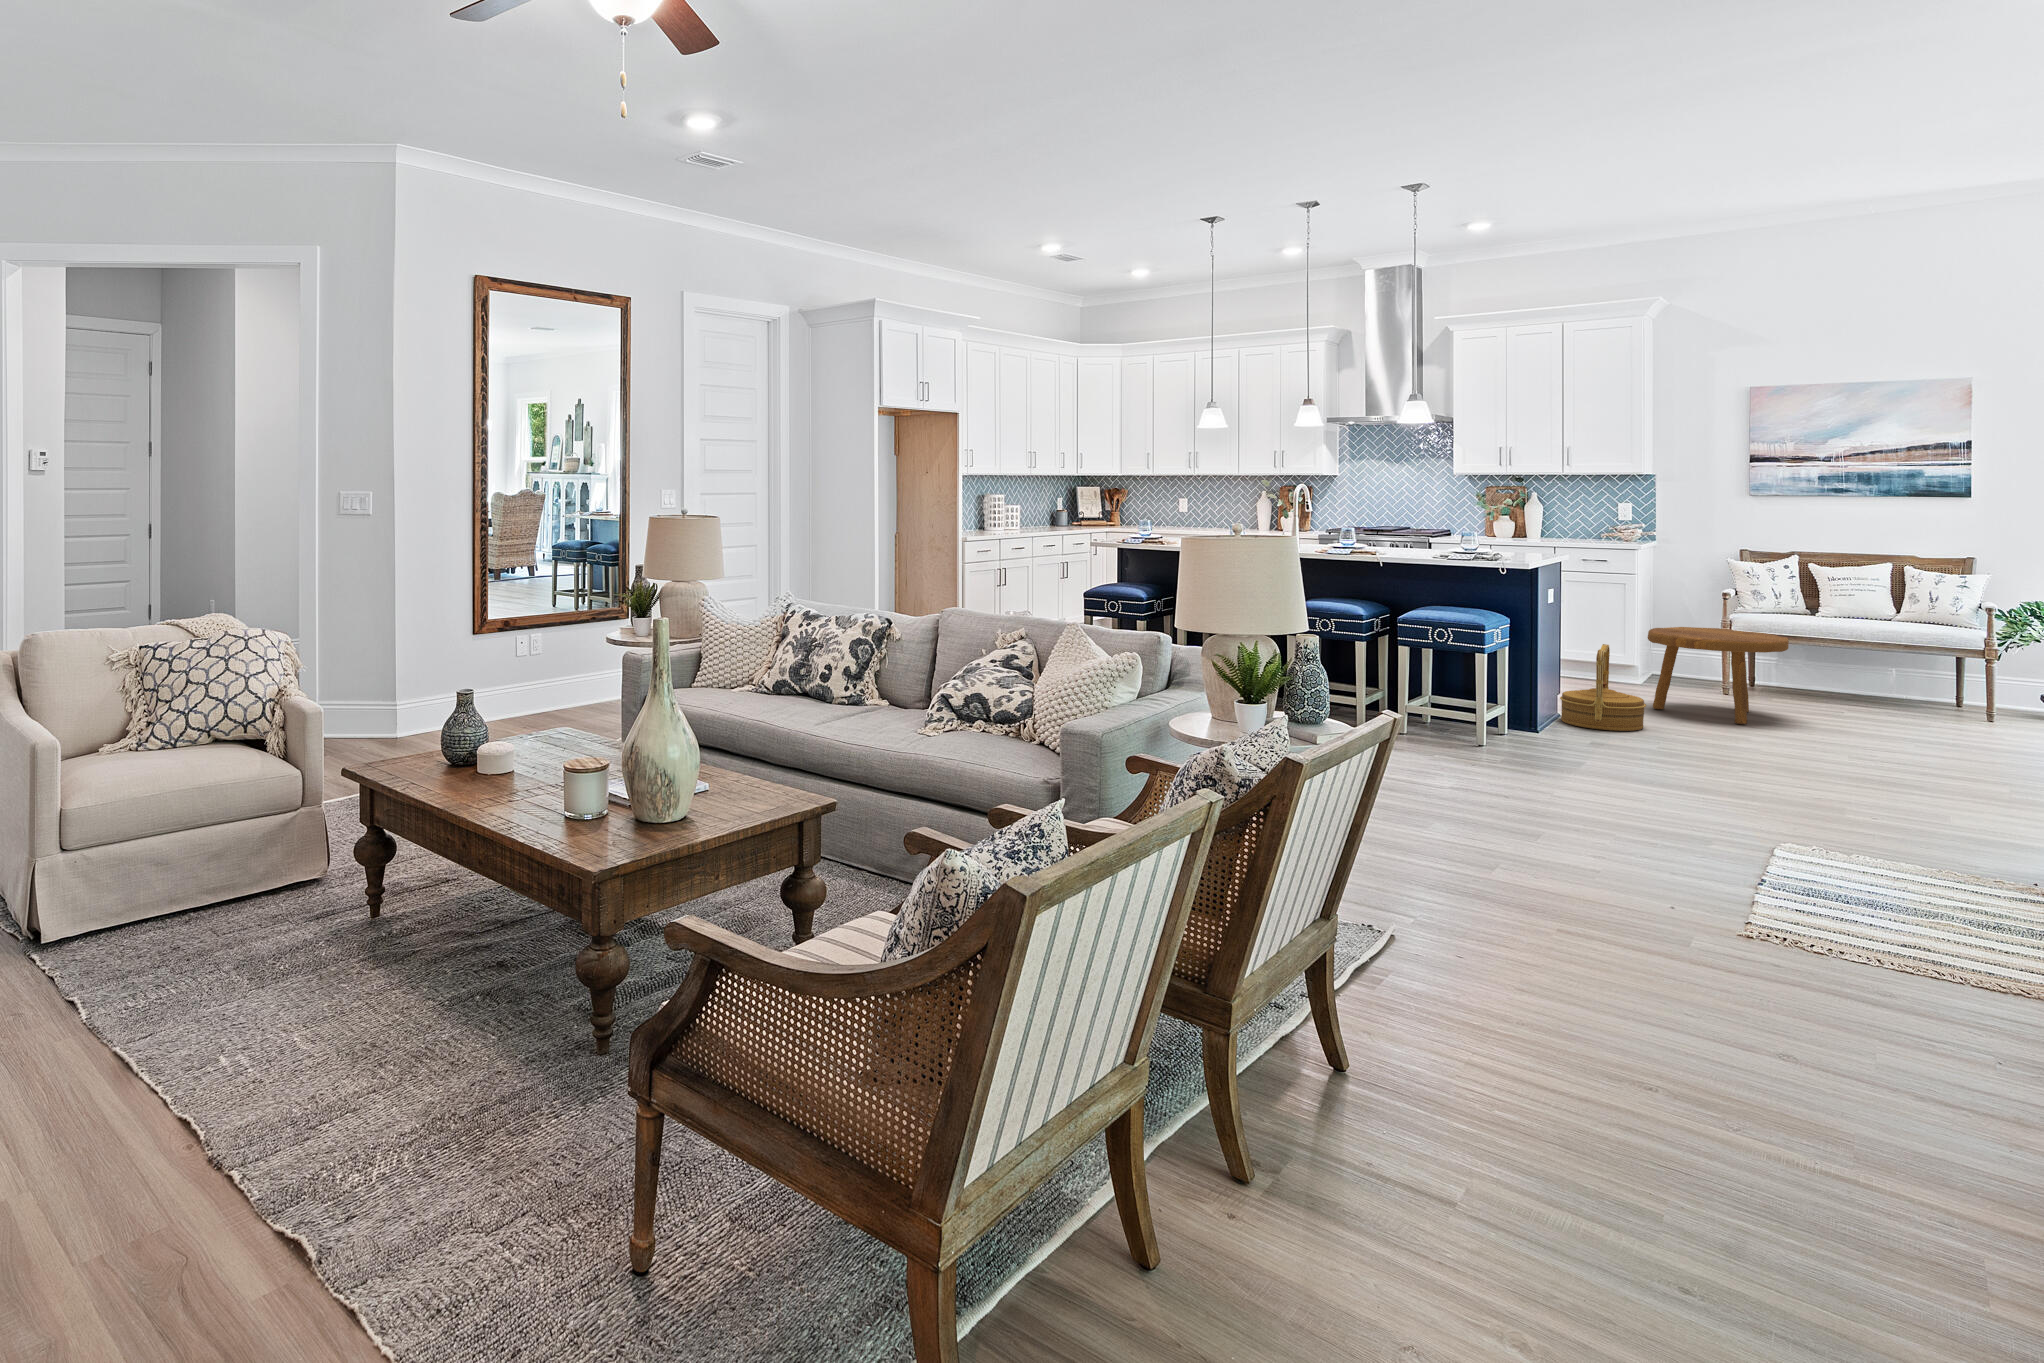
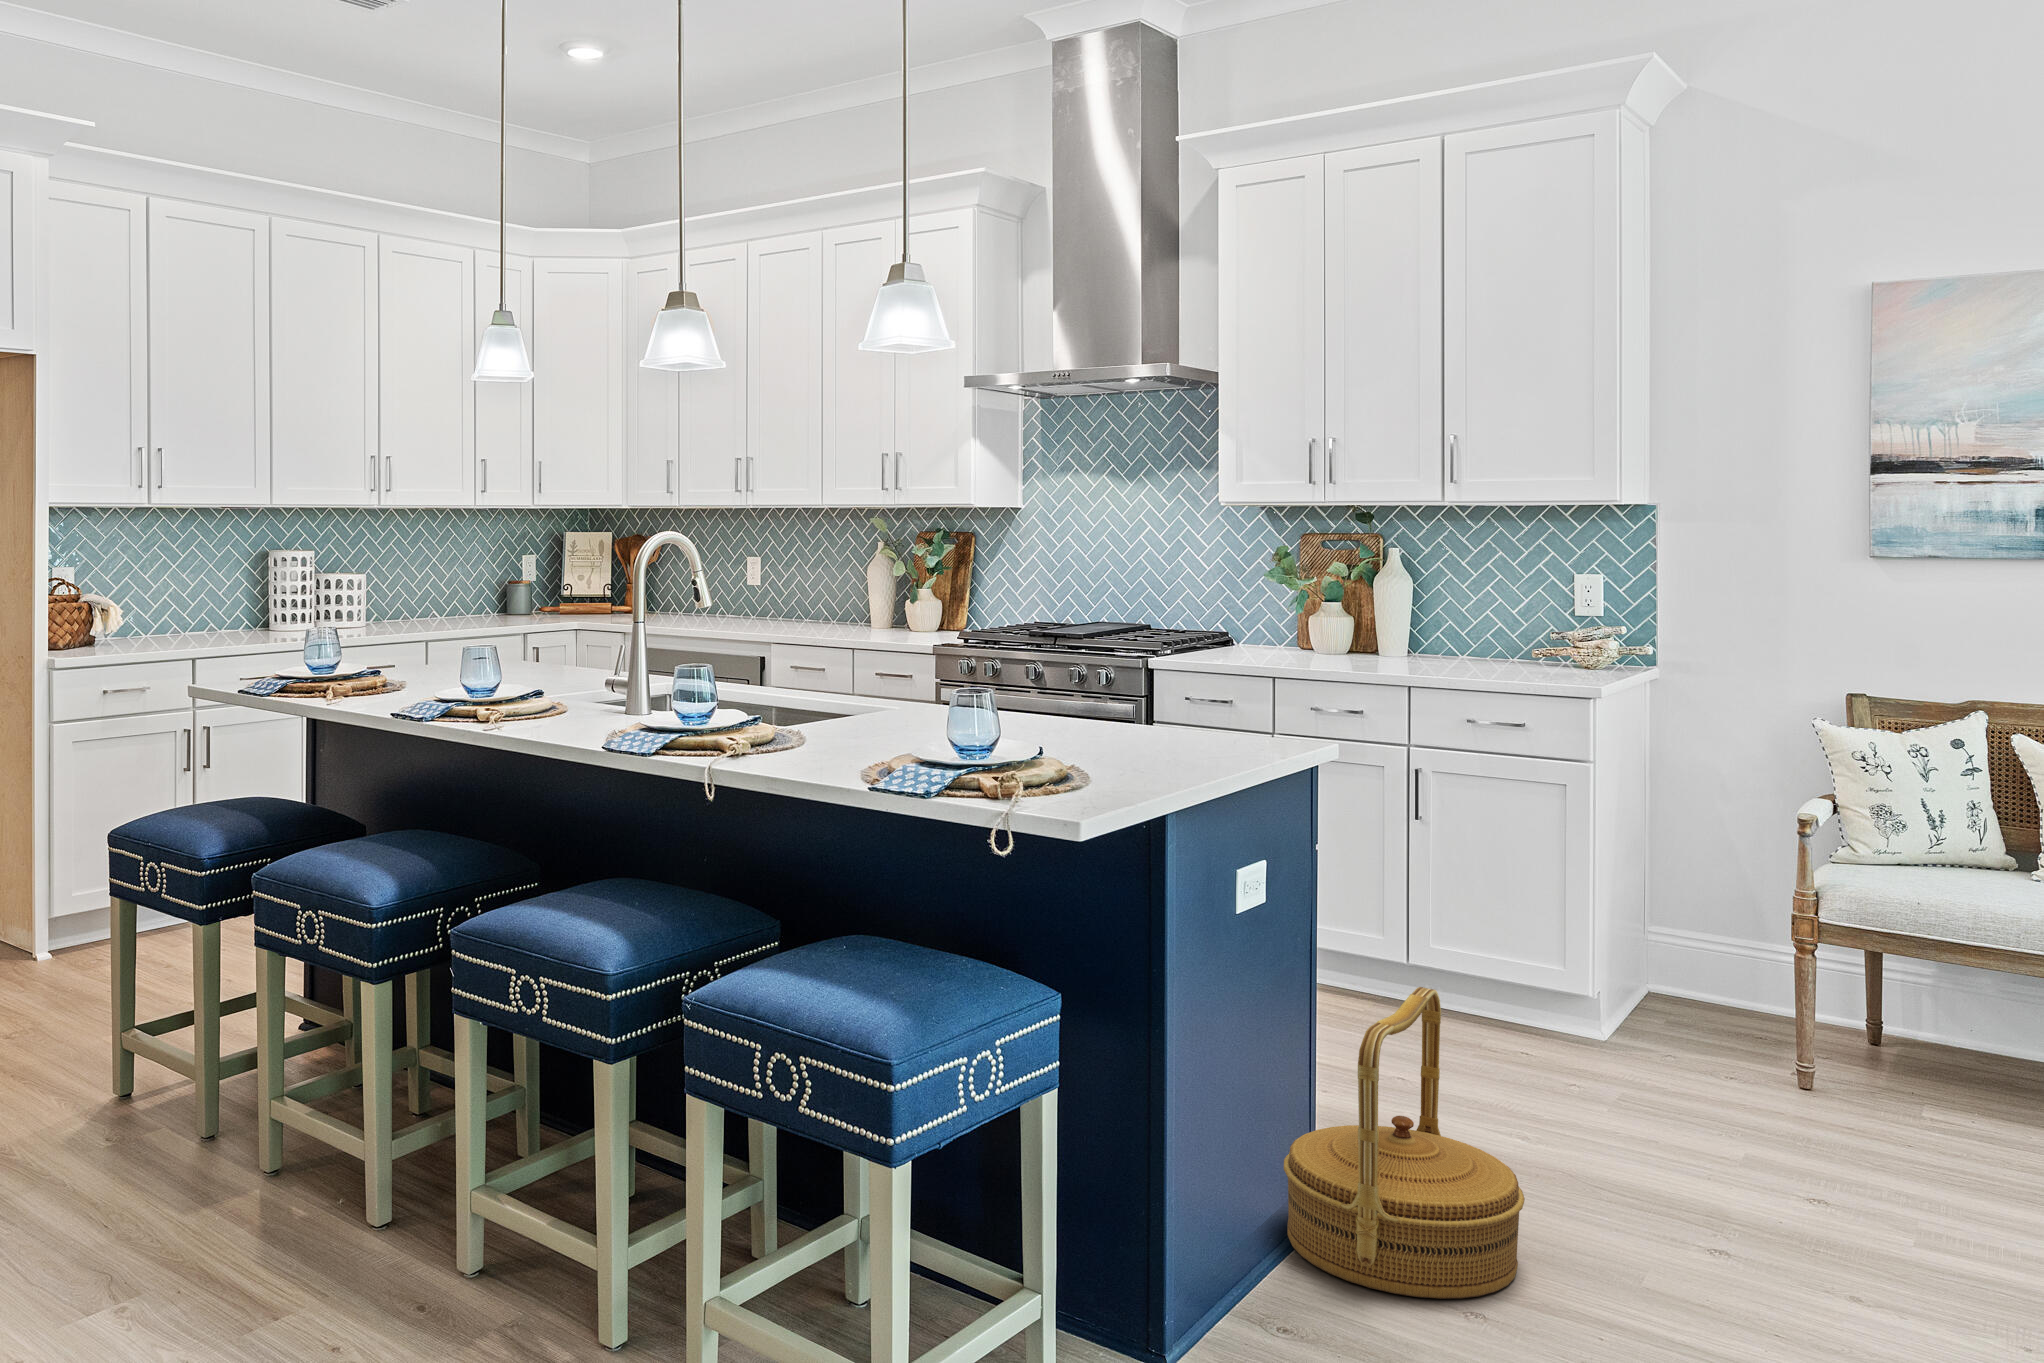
footstool: present [1648,627,1789,724] -> none [1573,916,1960,1254]

